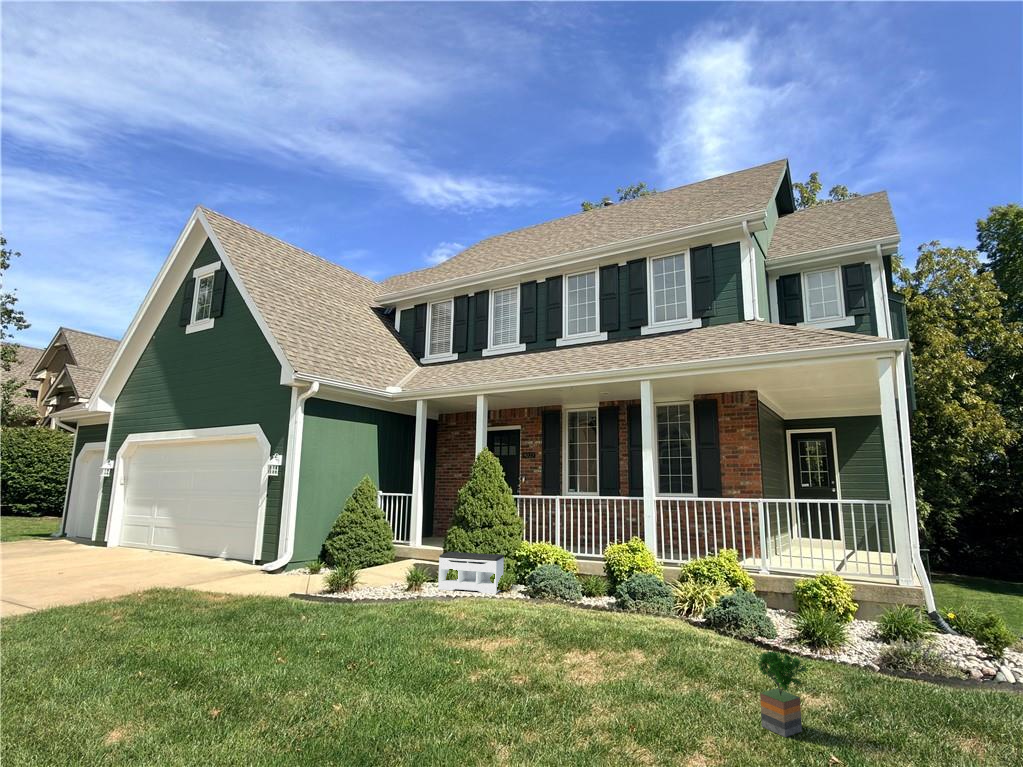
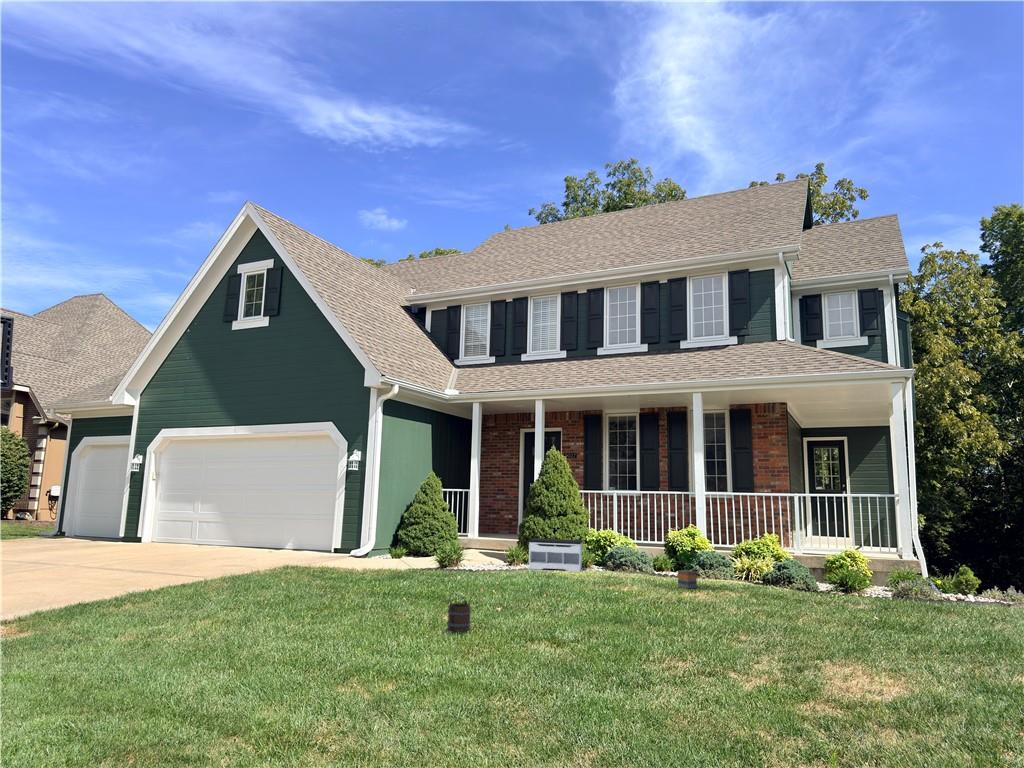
potted tree: present [758,651,807,737] -> present [678,551,700,588]
bucket: none [113,679,161,750] -> present [447,594,471,631]

